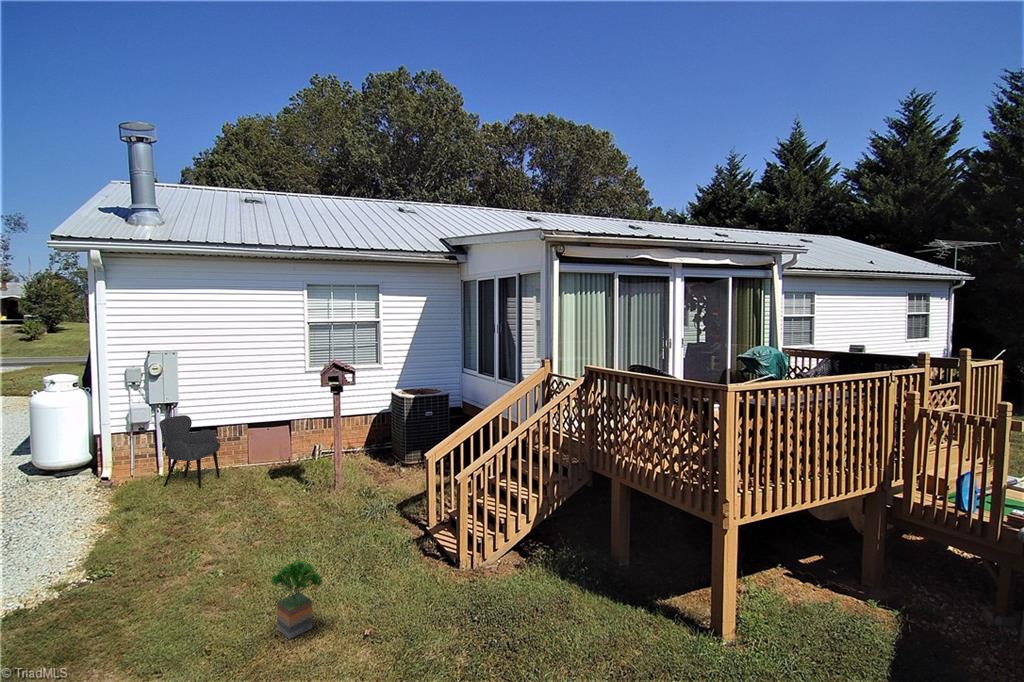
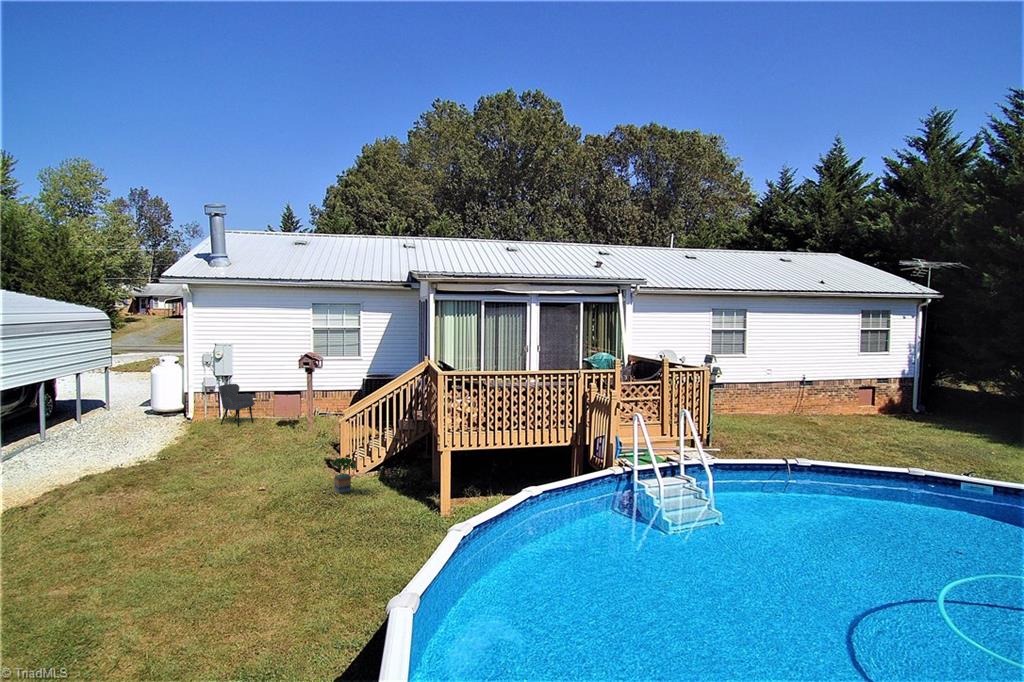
potted tree: present [271,560,323,639] -> present [332,457,356,493]

